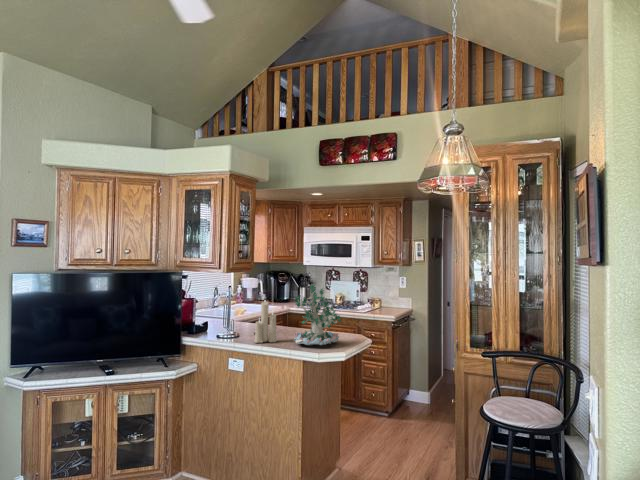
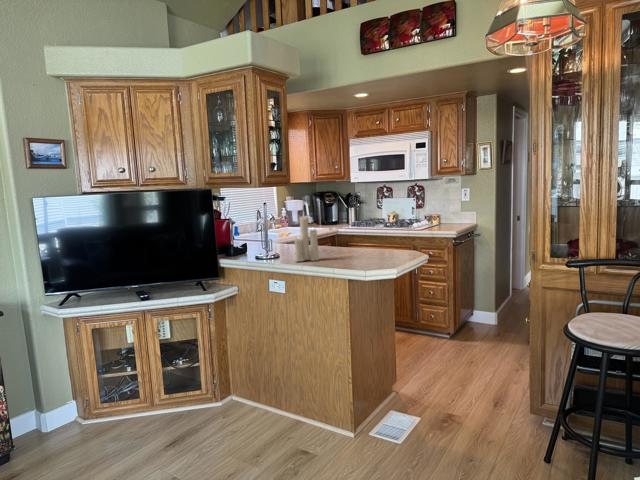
plant: present [294,285,341,345] -> none [335,192,394,262]

